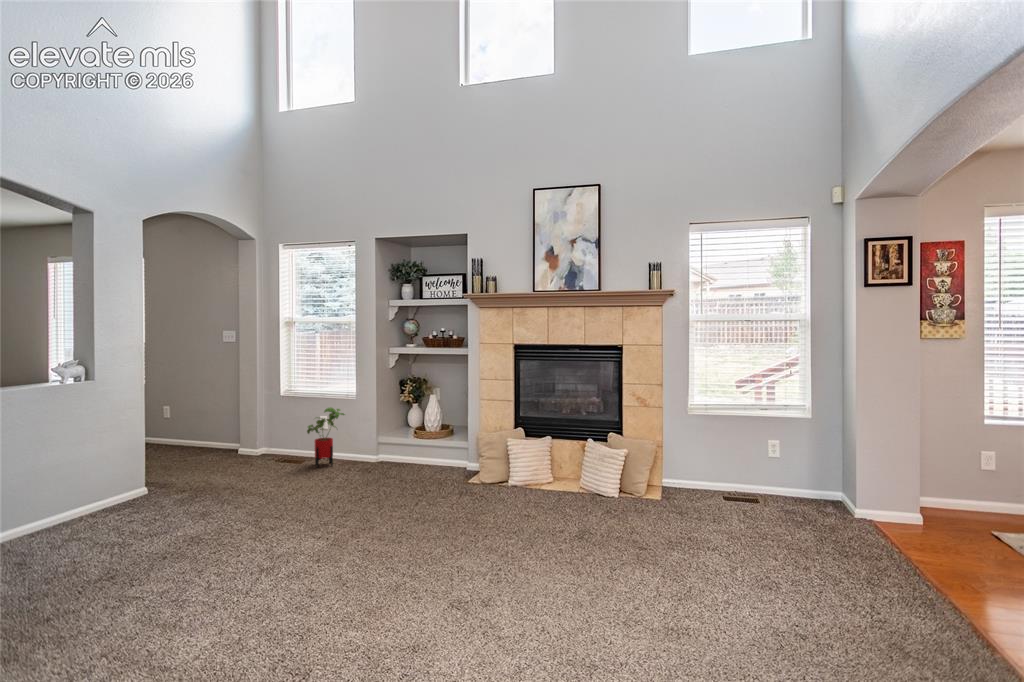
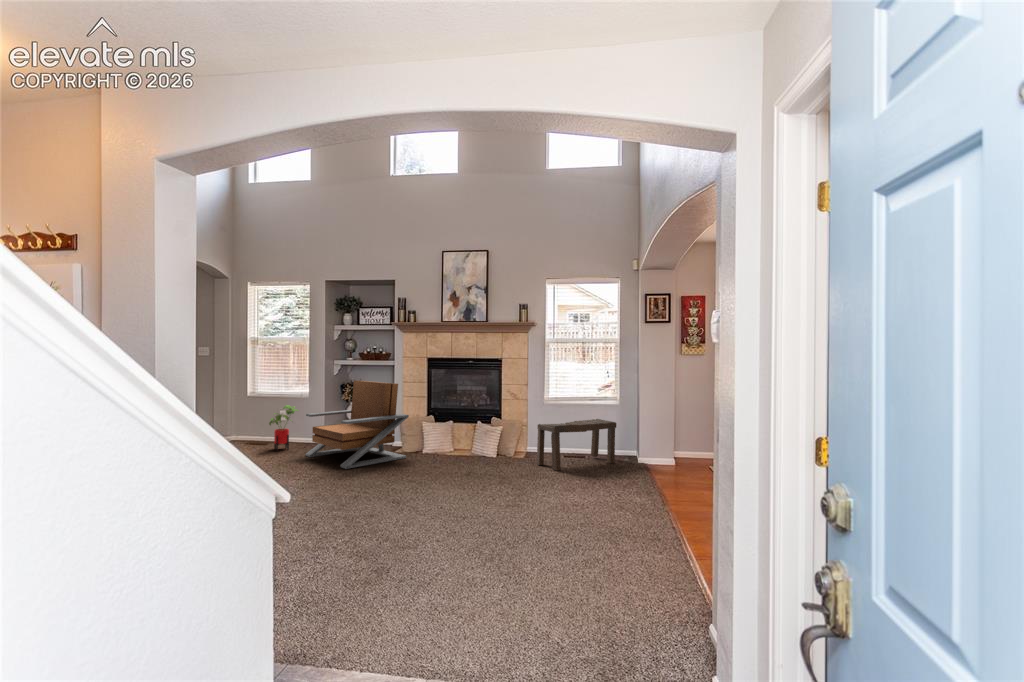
lounge chair: none [351,375,488,507] -> present [306,381,409,469]
bench: none [683,438,816,526] -> present [537,419,616,471]

